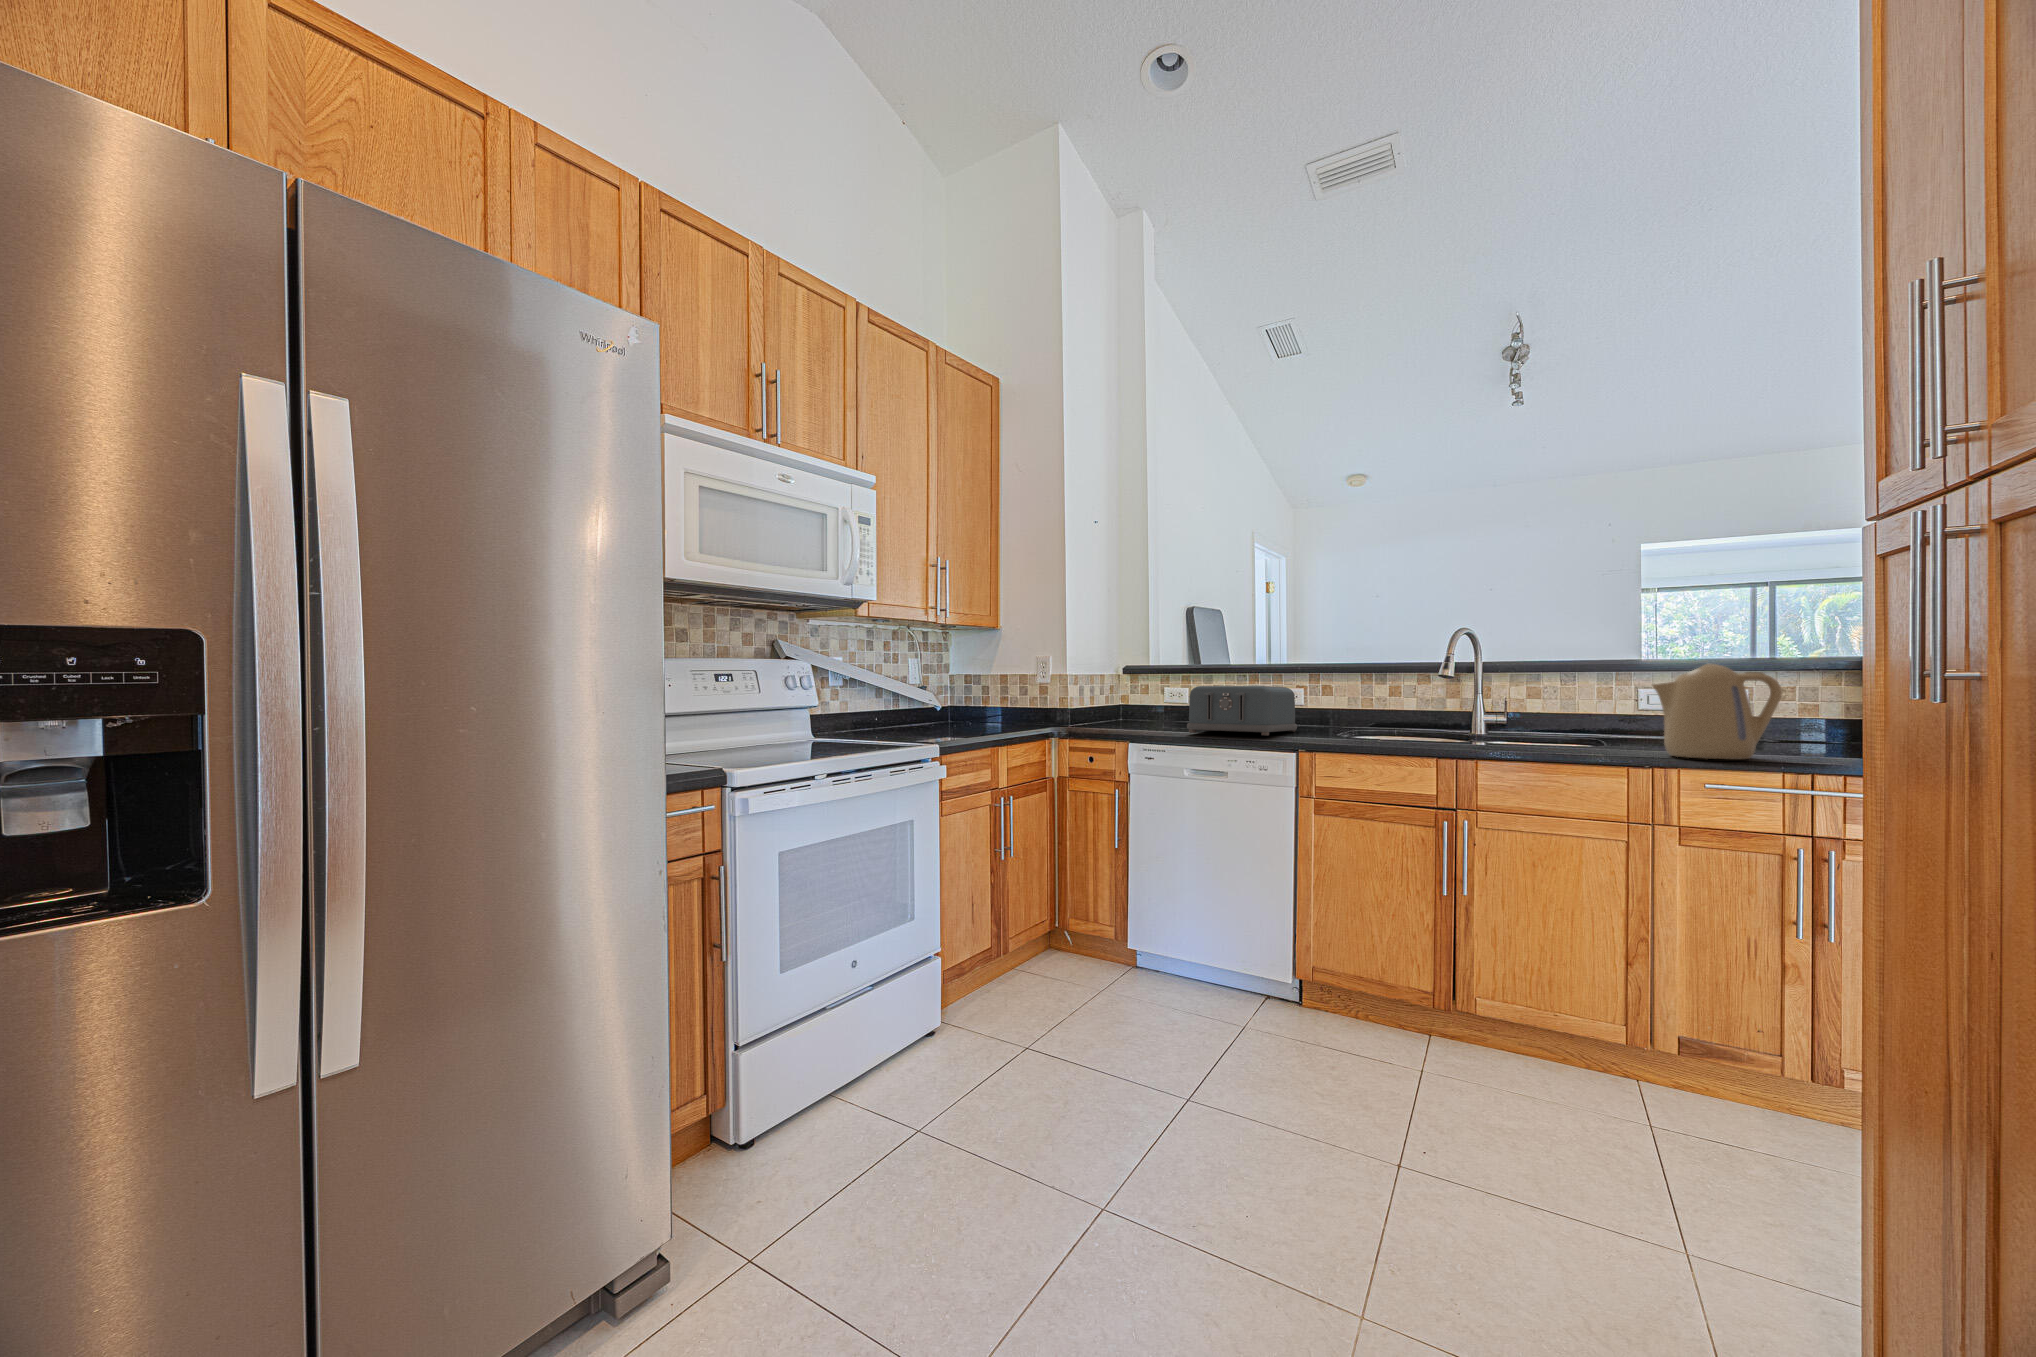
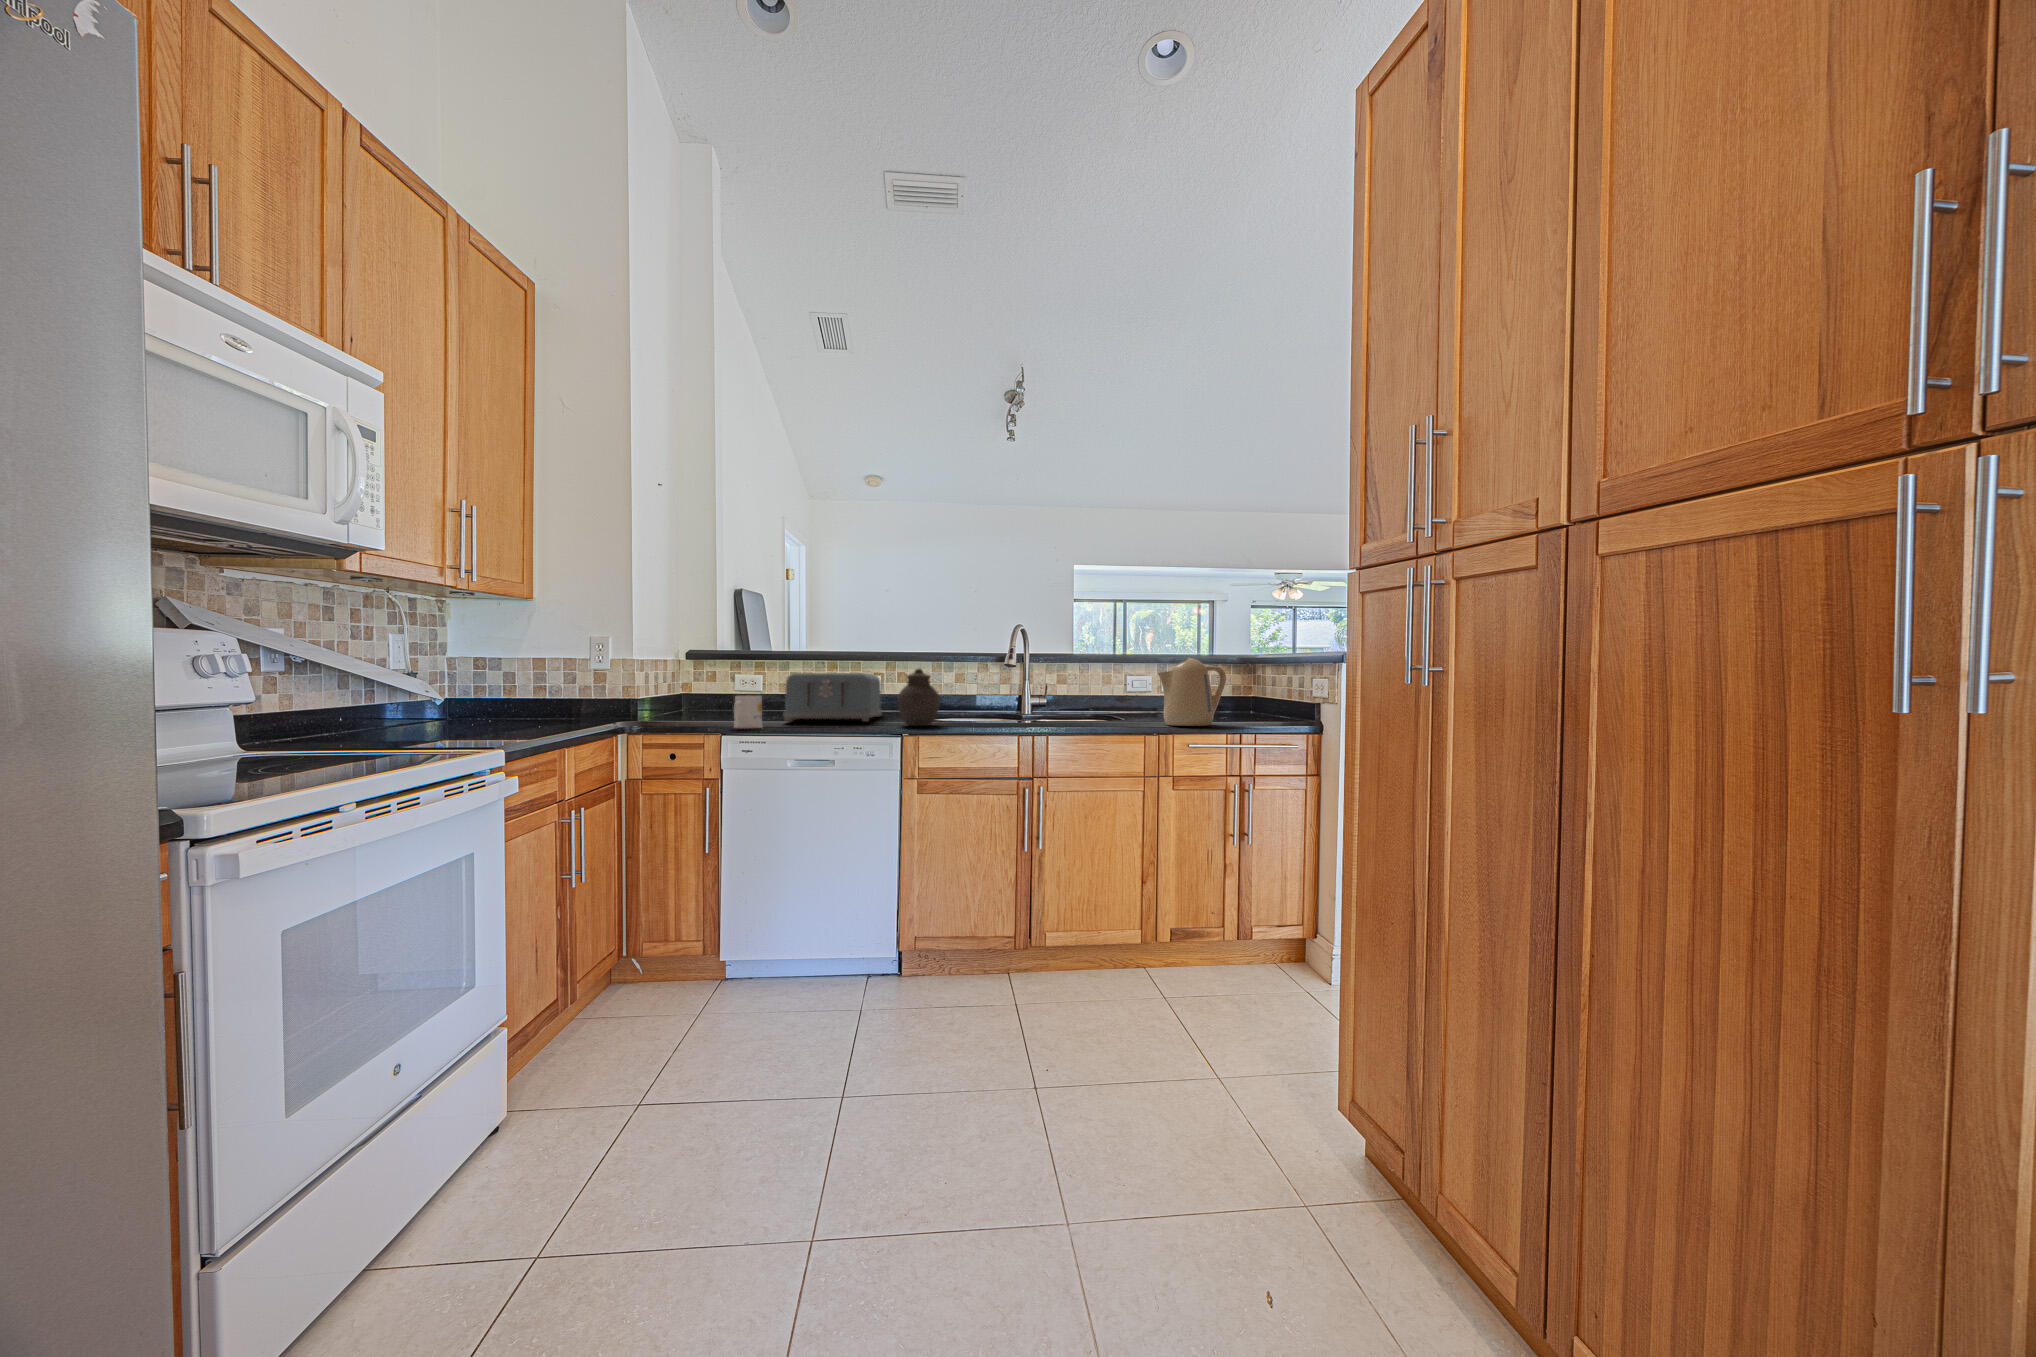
jar: none [1293,681,1341,742] -> present [897,669,940,726]
mug: none [1136,707,1164,738] -> present [734,696,762,728]

